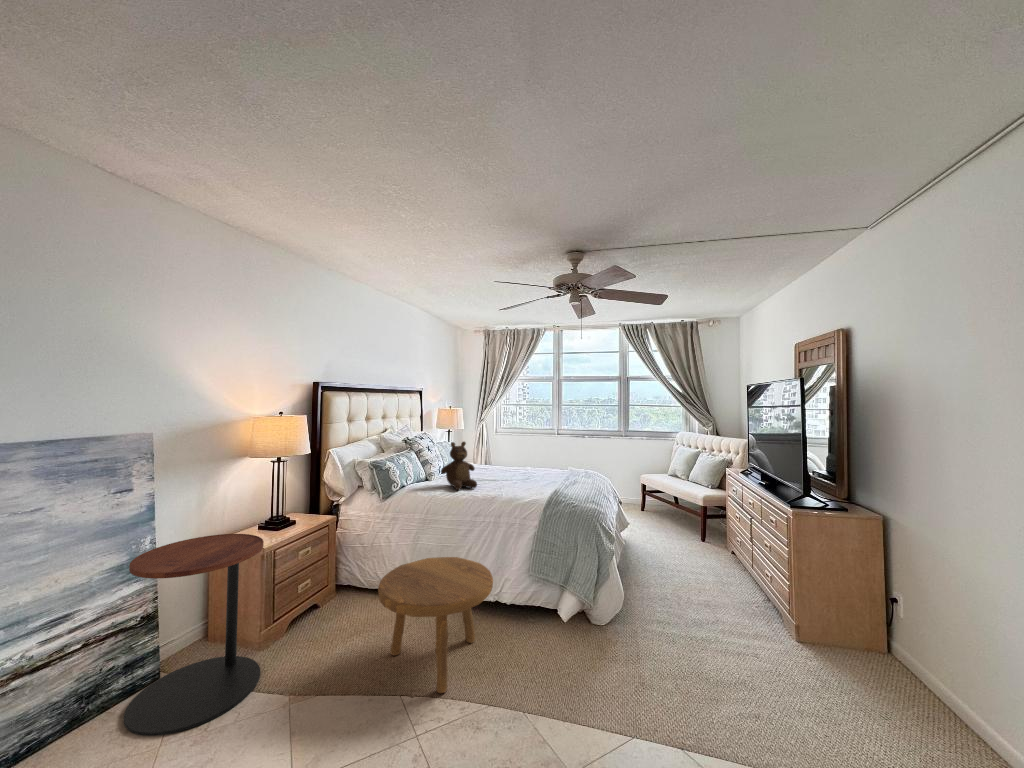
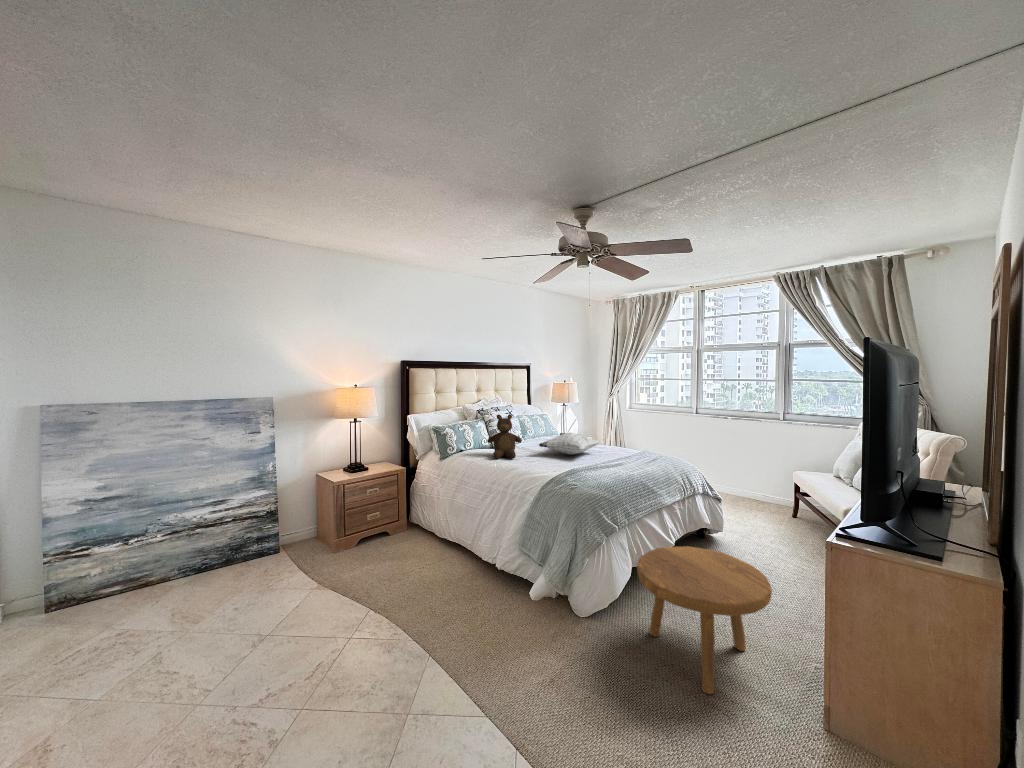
pillow: none [491,456,539,478] -> present [539,433,599,455]
side table: present [124,534,264,736] -> none [243,468,324,582]
footstool: present [378,557,493,693] -> present [637,546,772,694]

